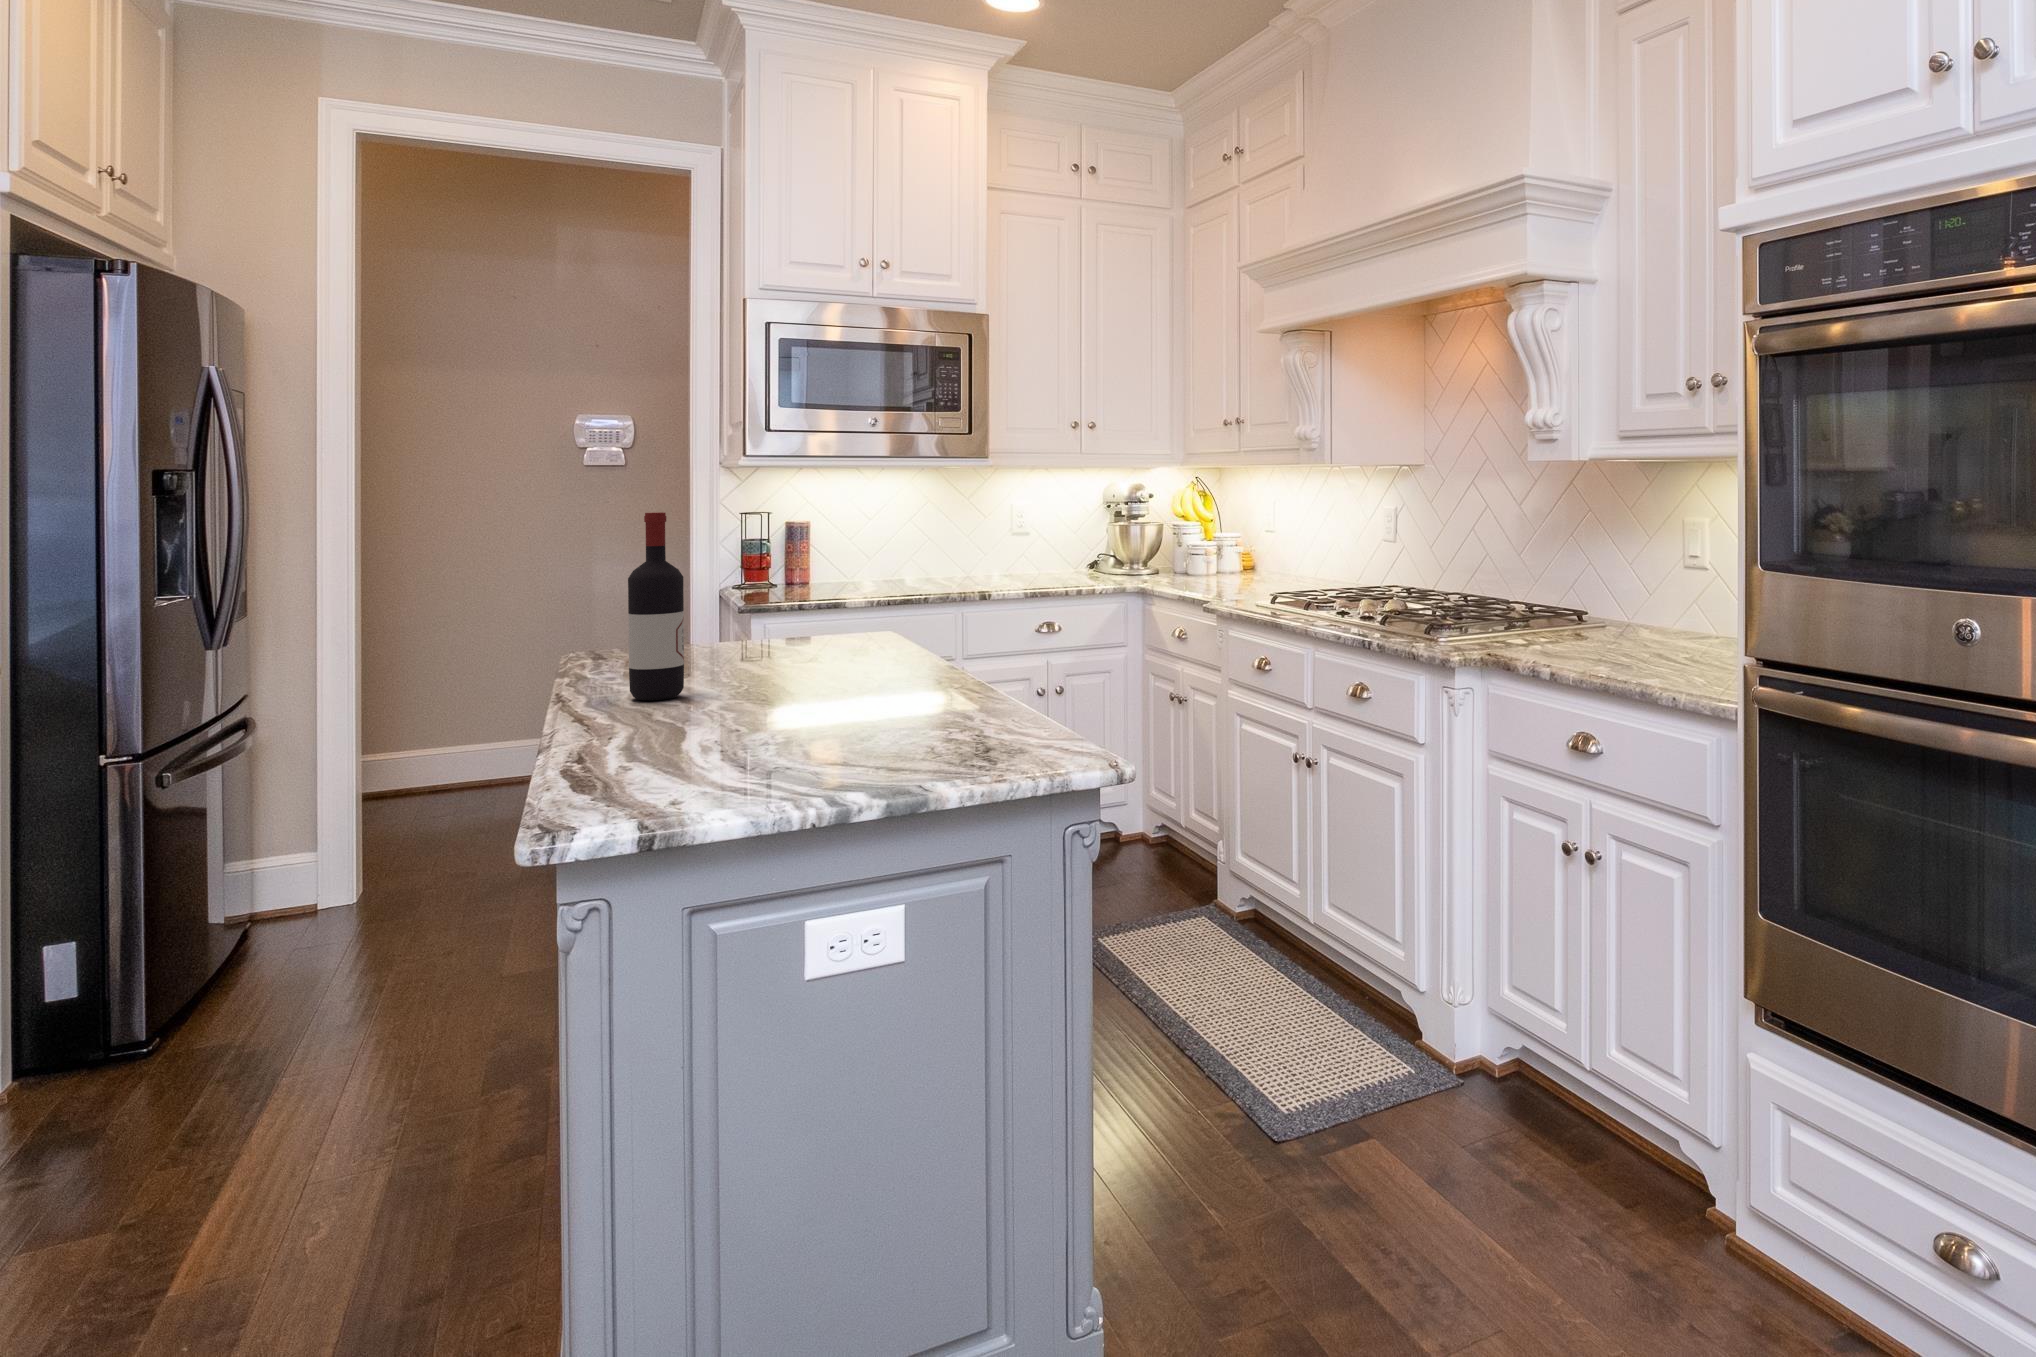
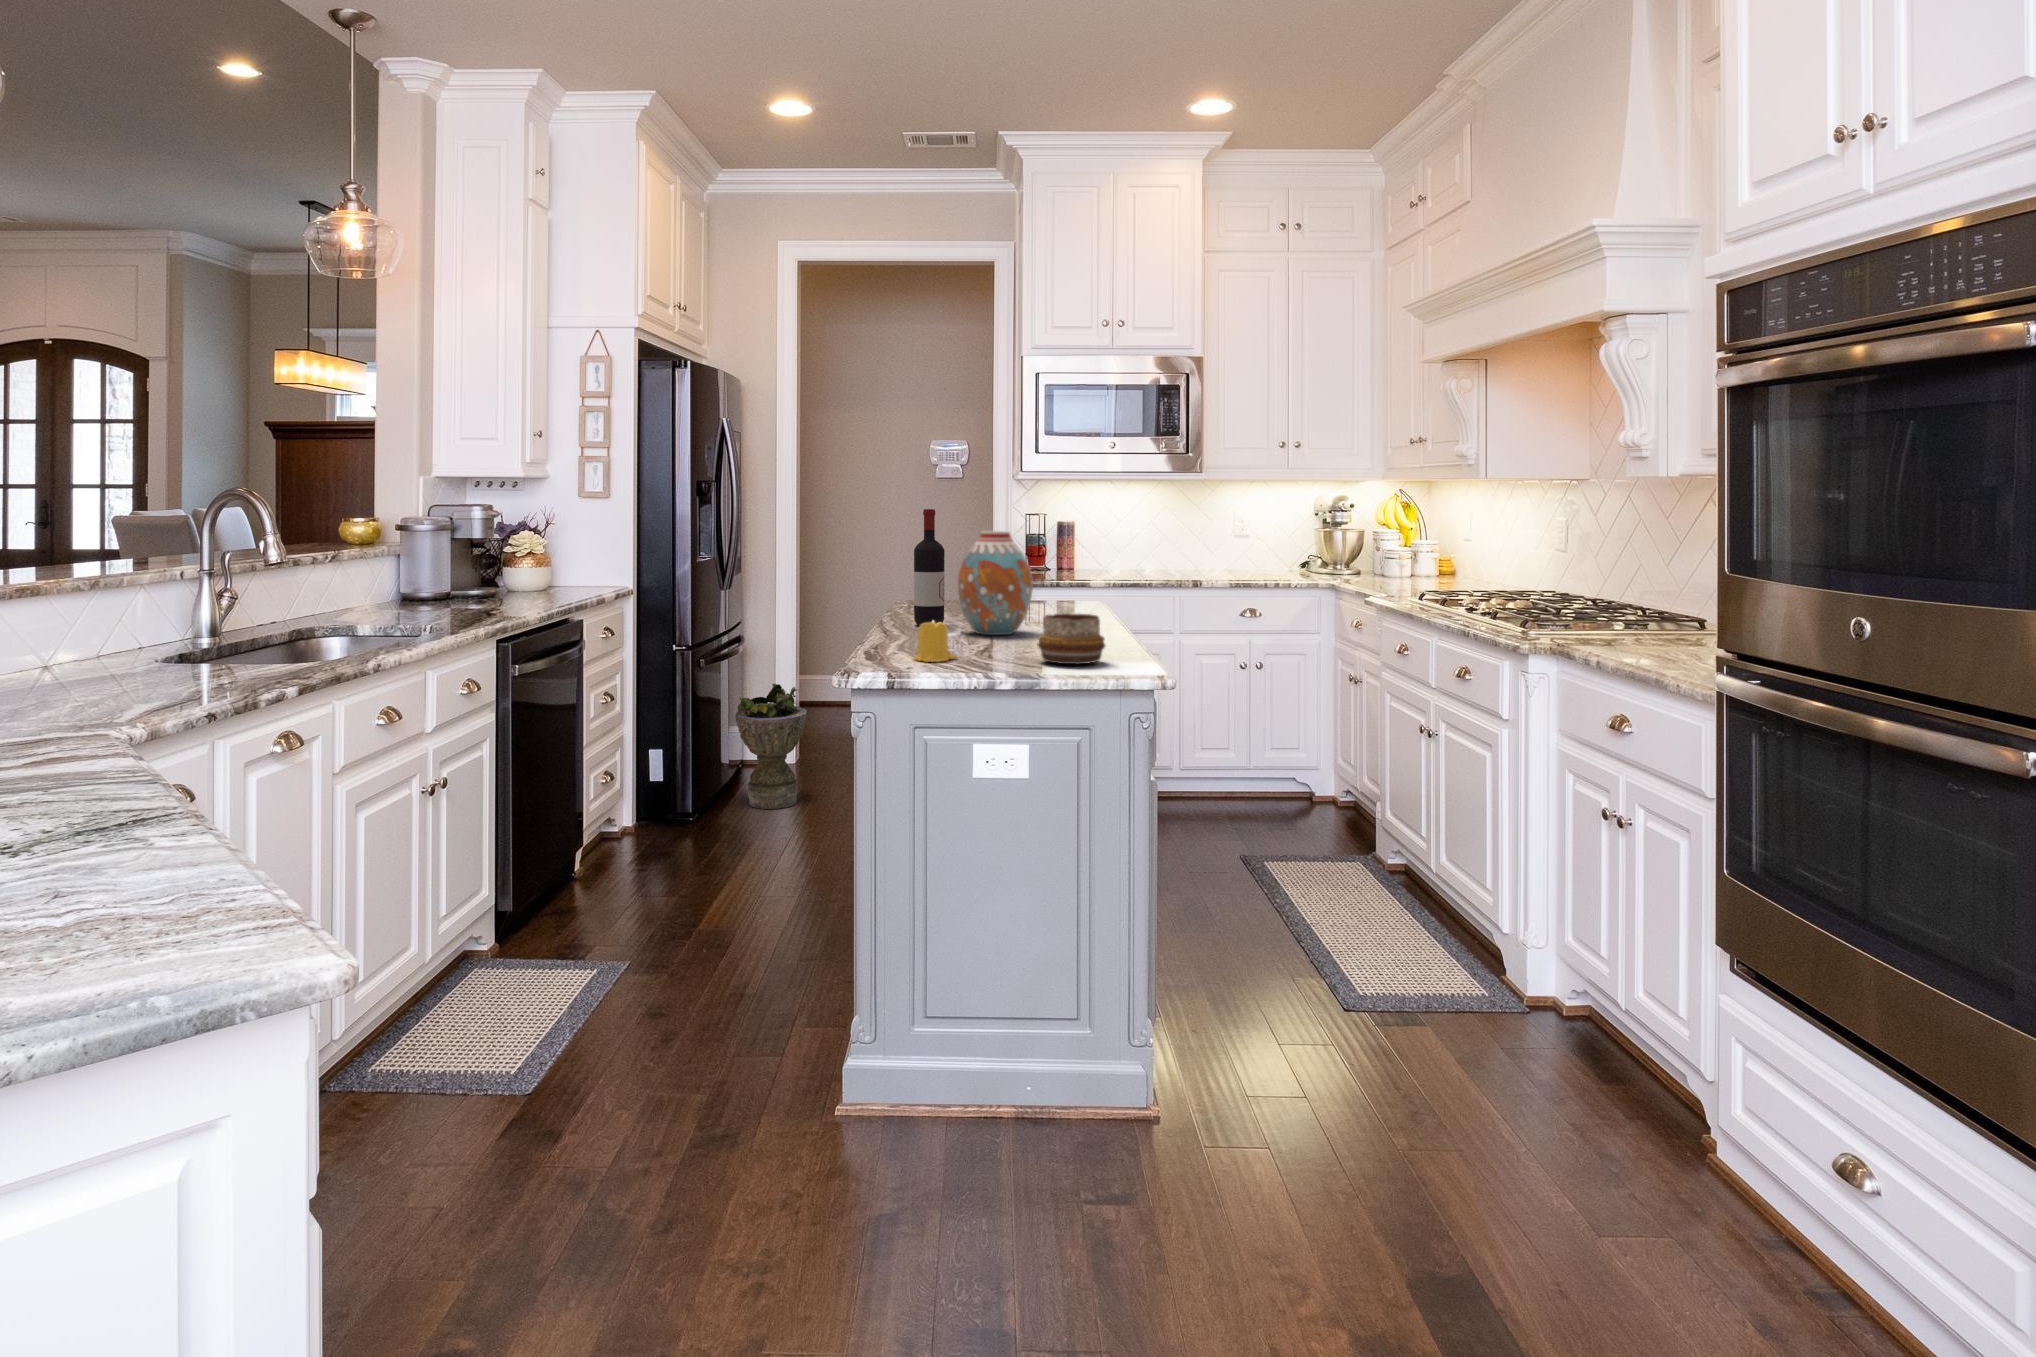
vase: none [718,545,845,710] -> present [958,531,1033,635]
decorative bowl: none [904,674,1015,760] -> present [1037,613,1106,664]
candle: none [677,706,762,784] -> present [914,622,957,662]
planter: none [242,788,385,993] -> present [735,683,807,809]

